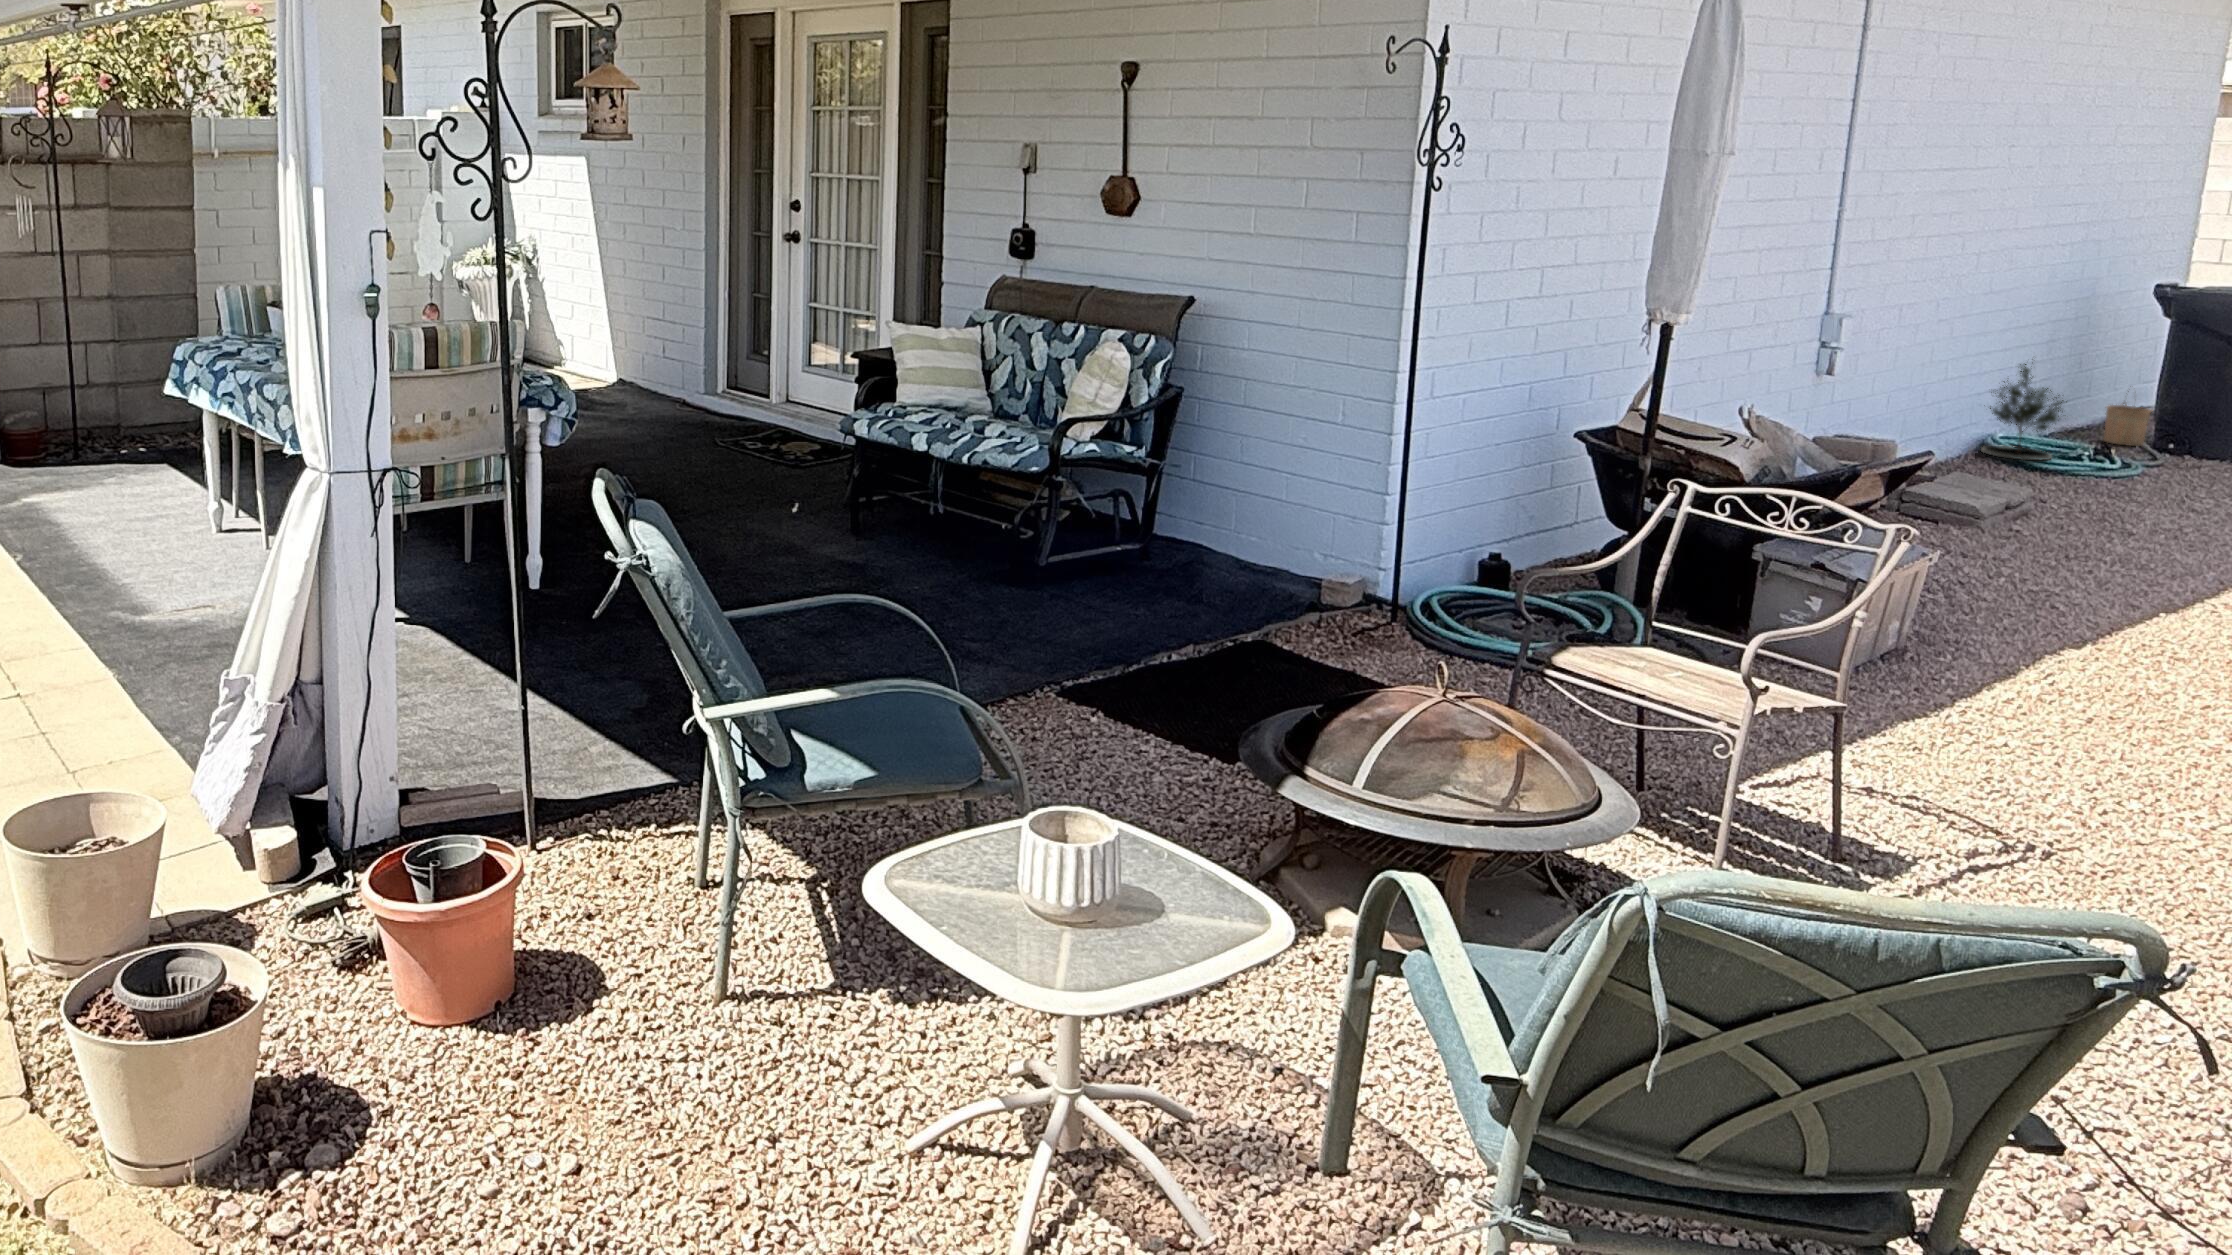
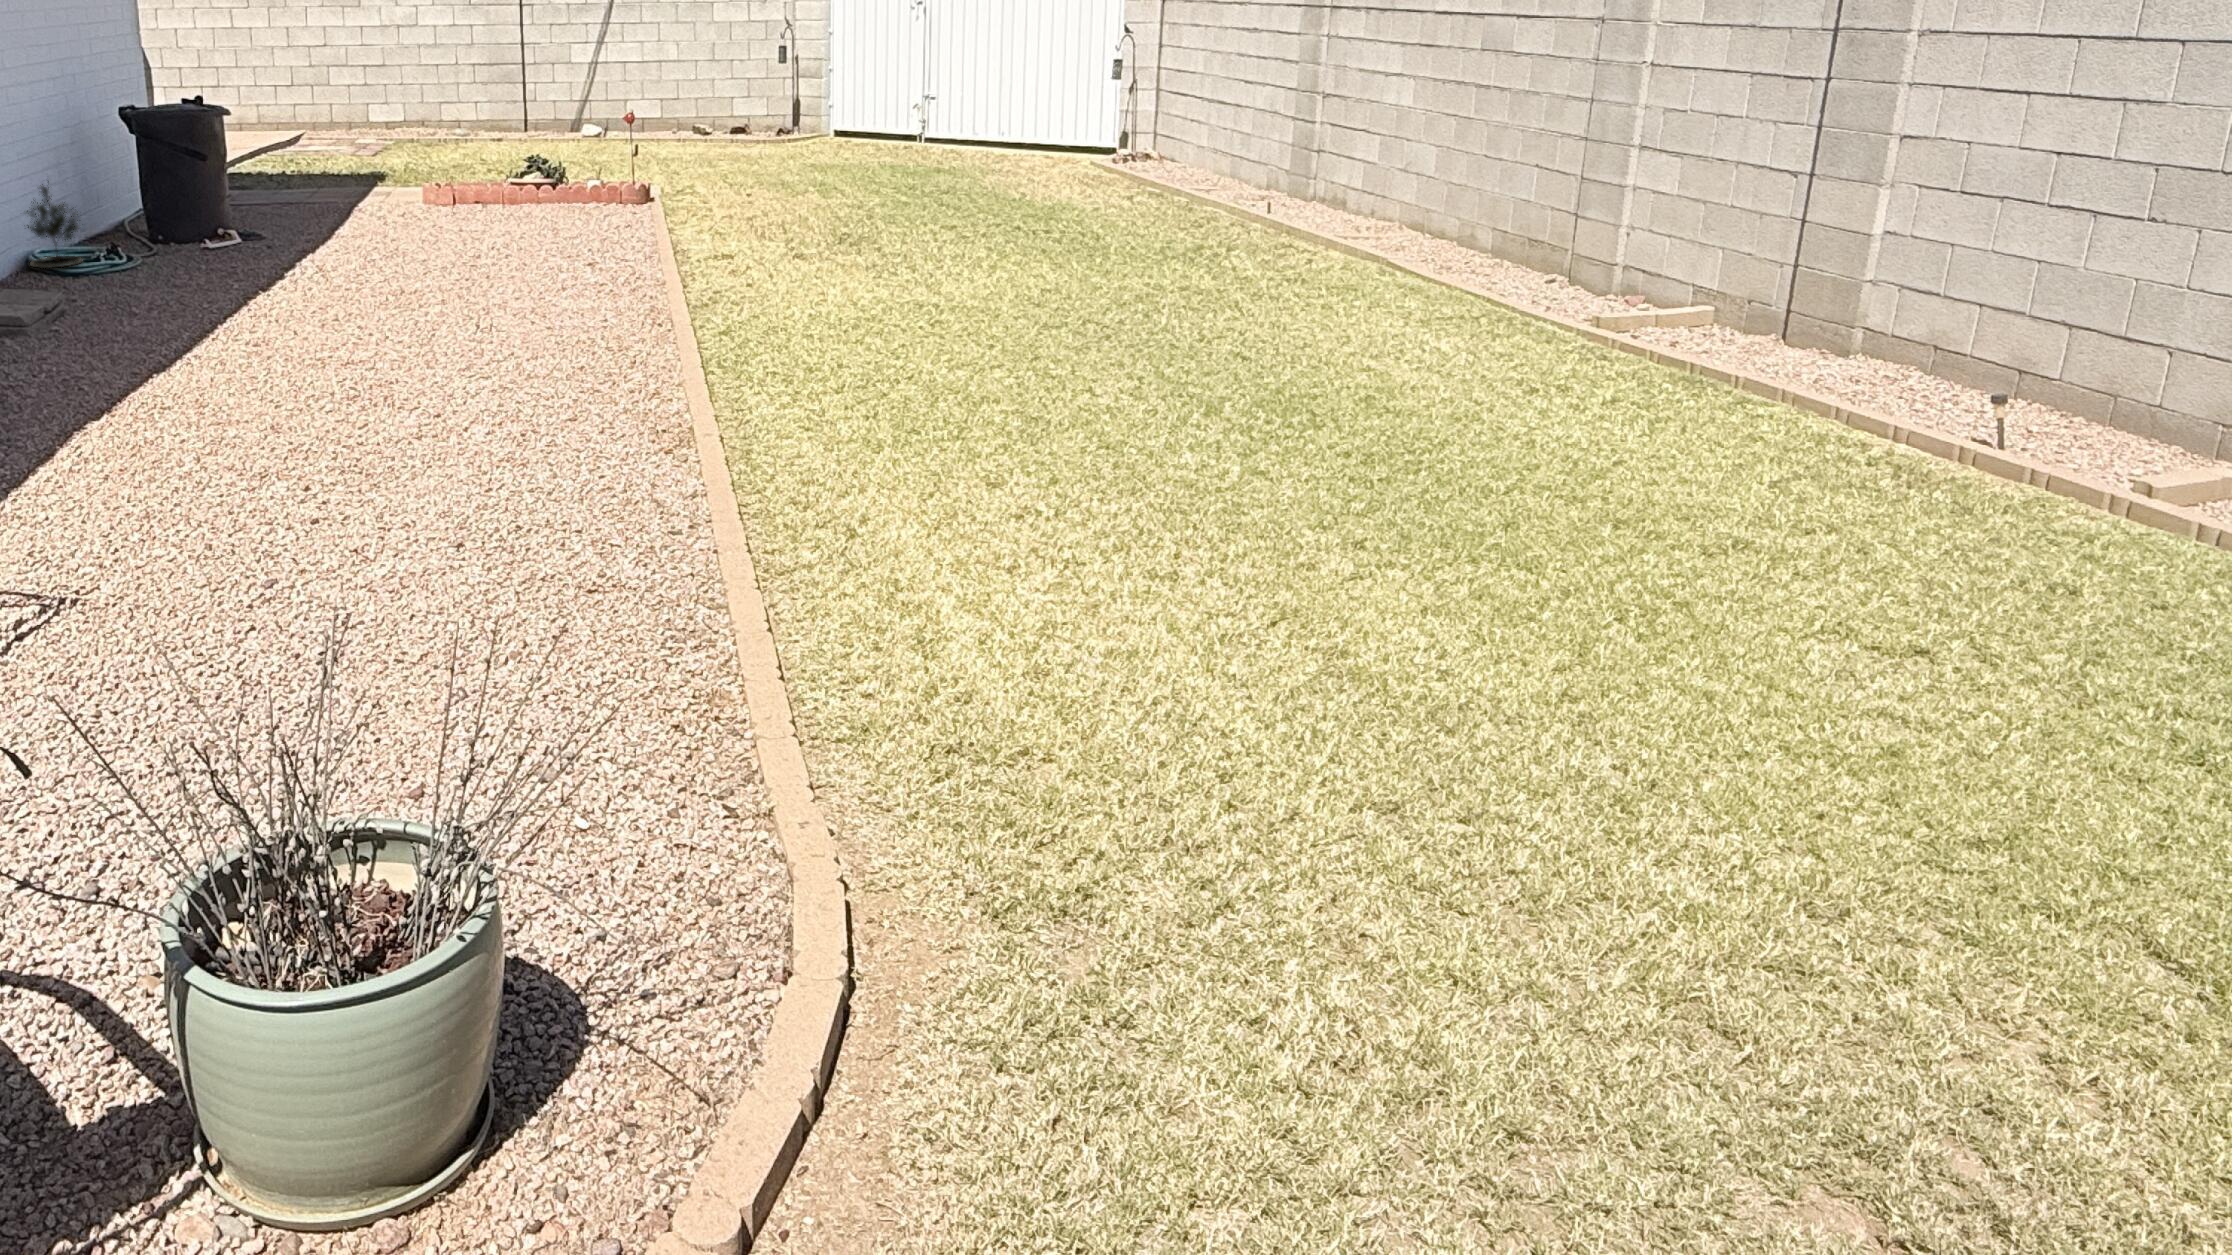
bucket: present [2104,391,2151,446] -> none [113,192,146,241]

